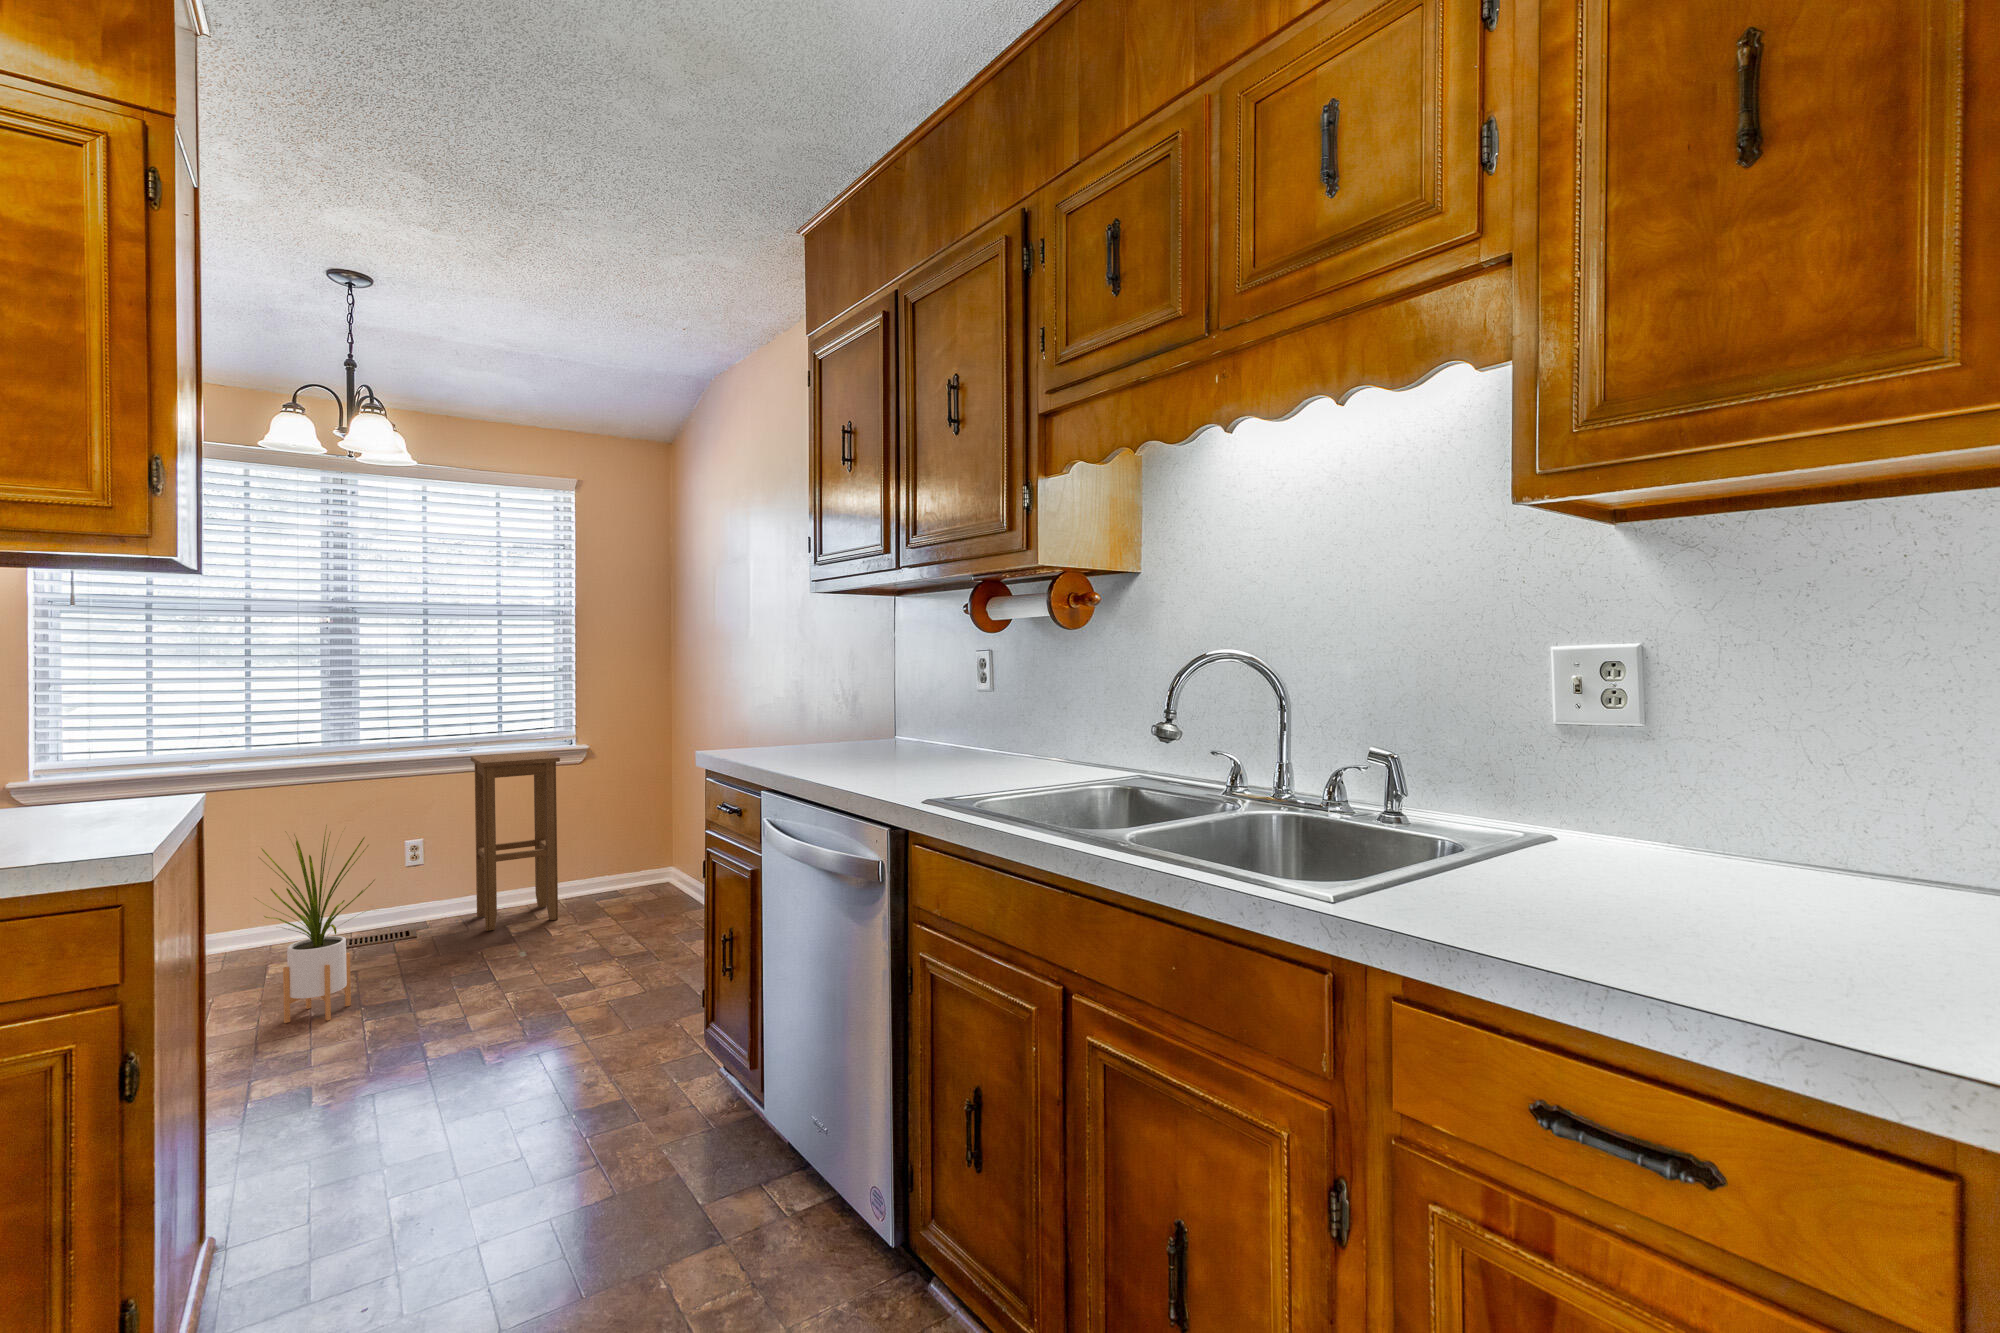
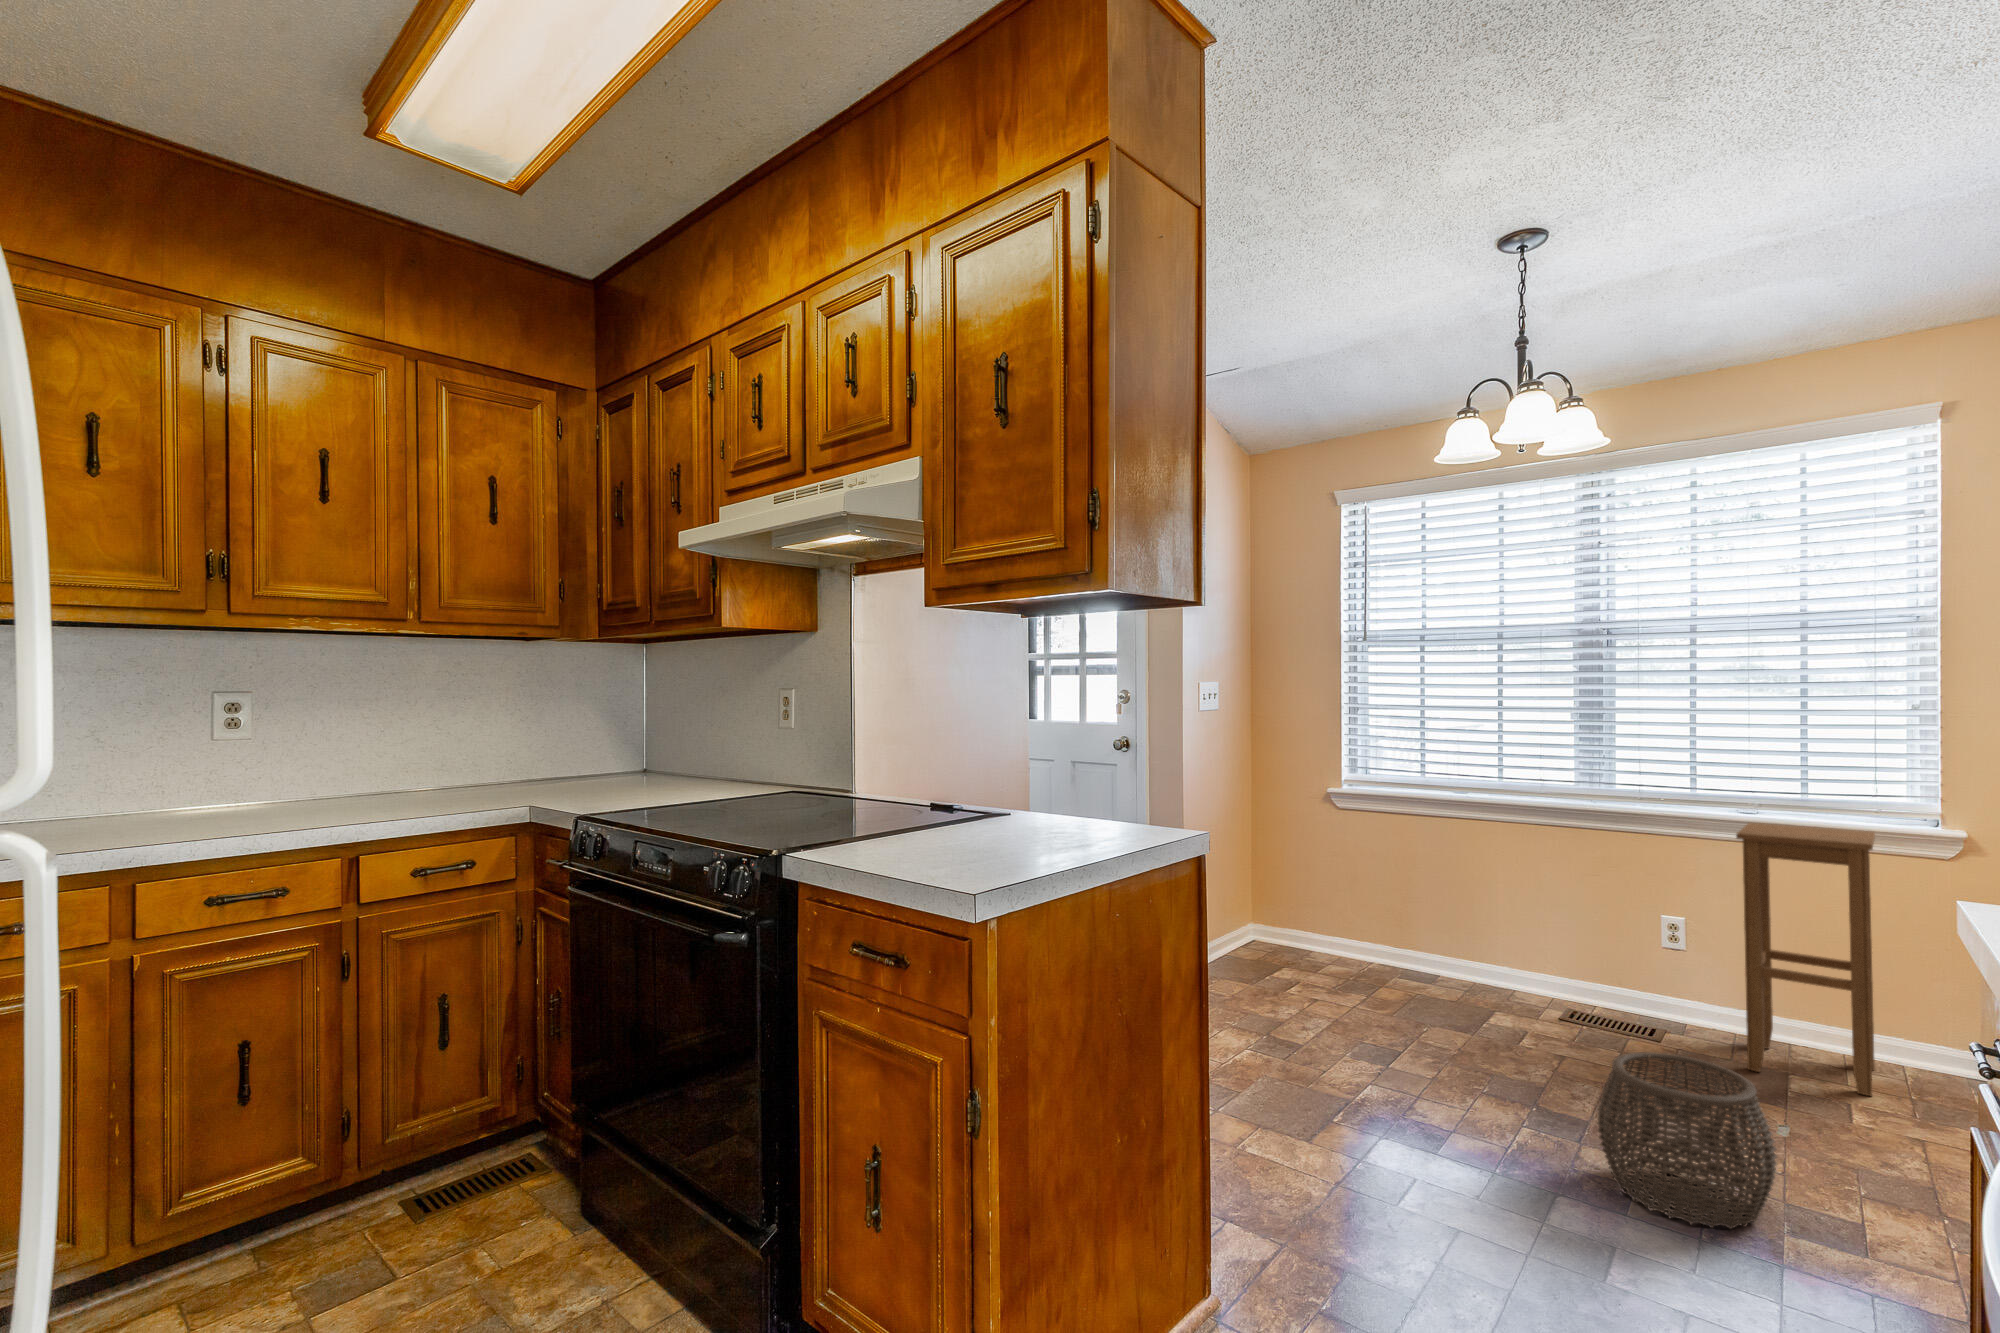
house plant: present [255,825,374,1023] -> none [1412,872,1537,1096]
woven basket: none [468,910,580,1019] -> present [1598,1052,1777,1229]

